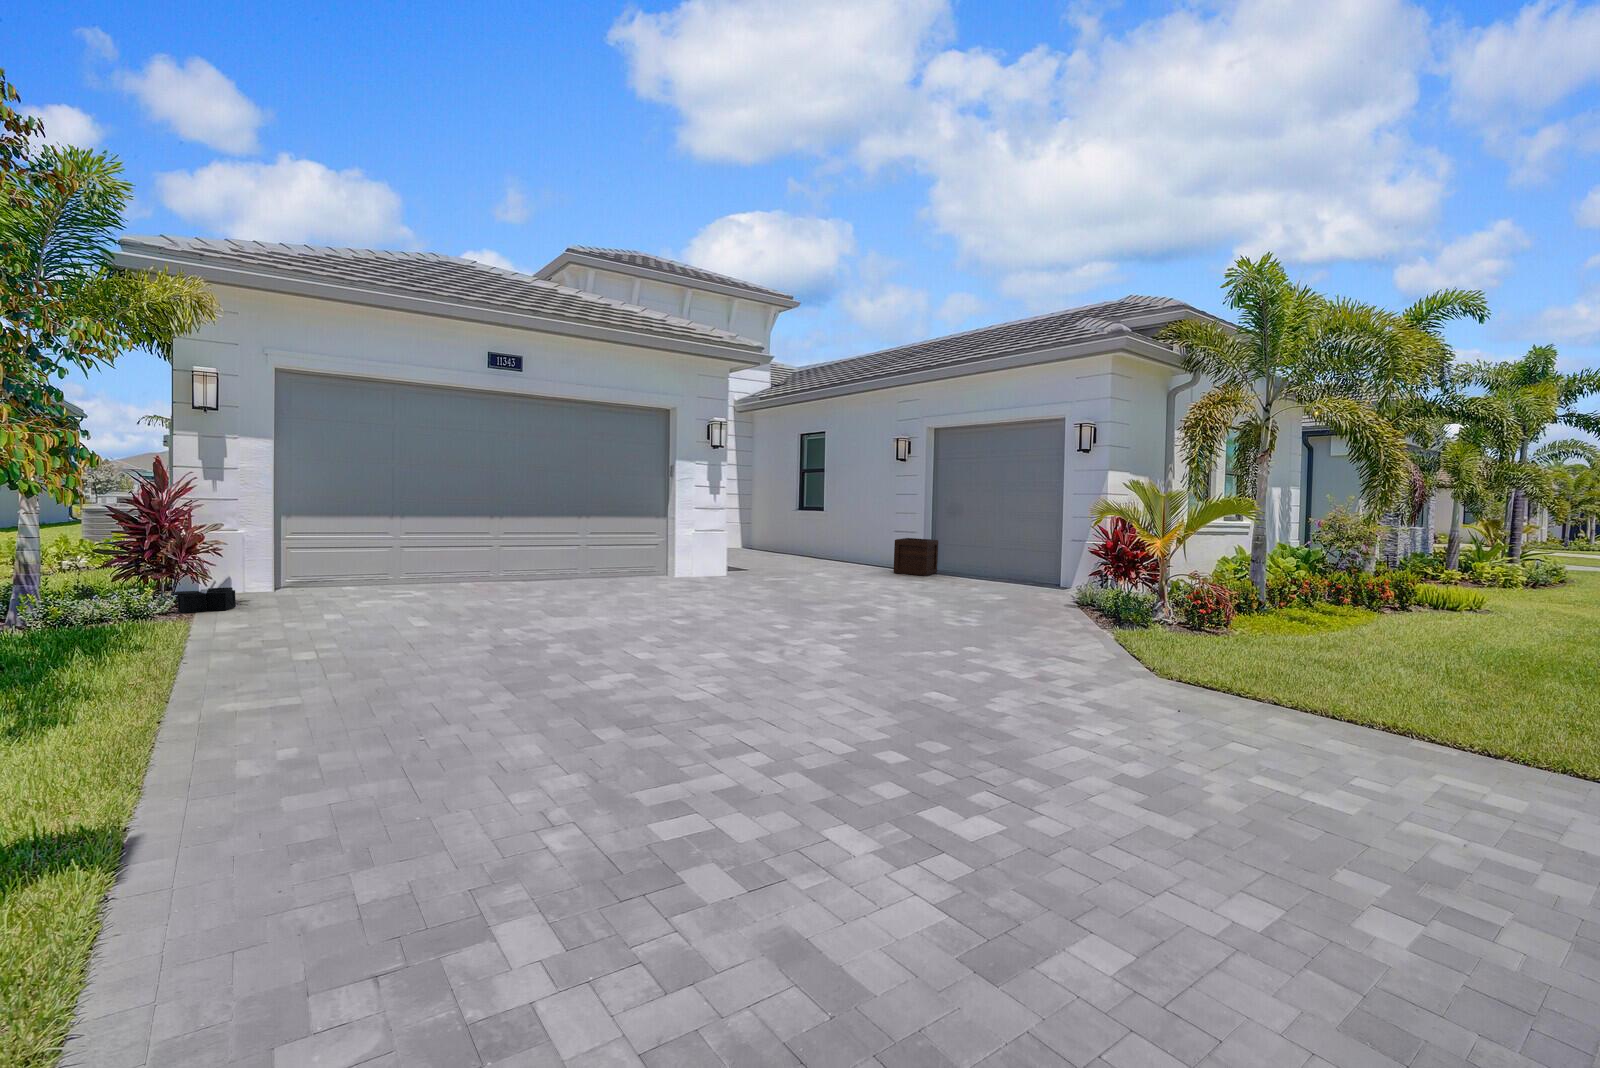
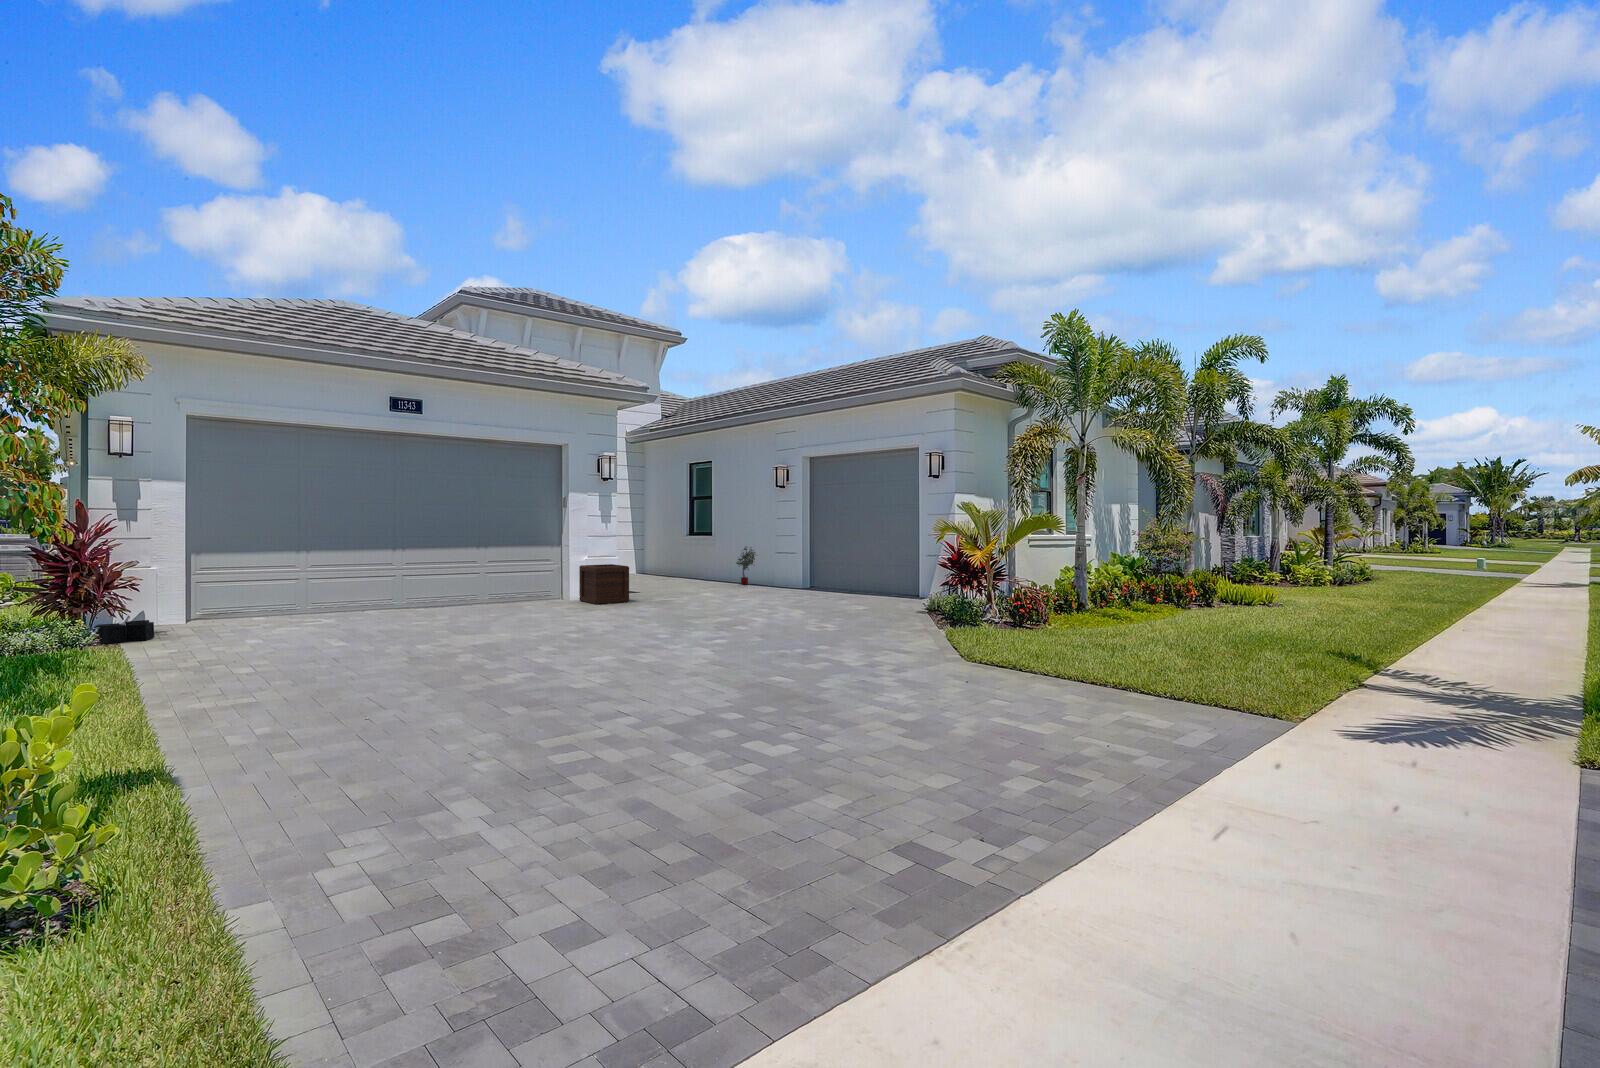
potted tree: none [844,523,869,564] -> present [736,547,756,585]
wooden crate: present [893,538,938,576] -> present [579,564,629,604]

